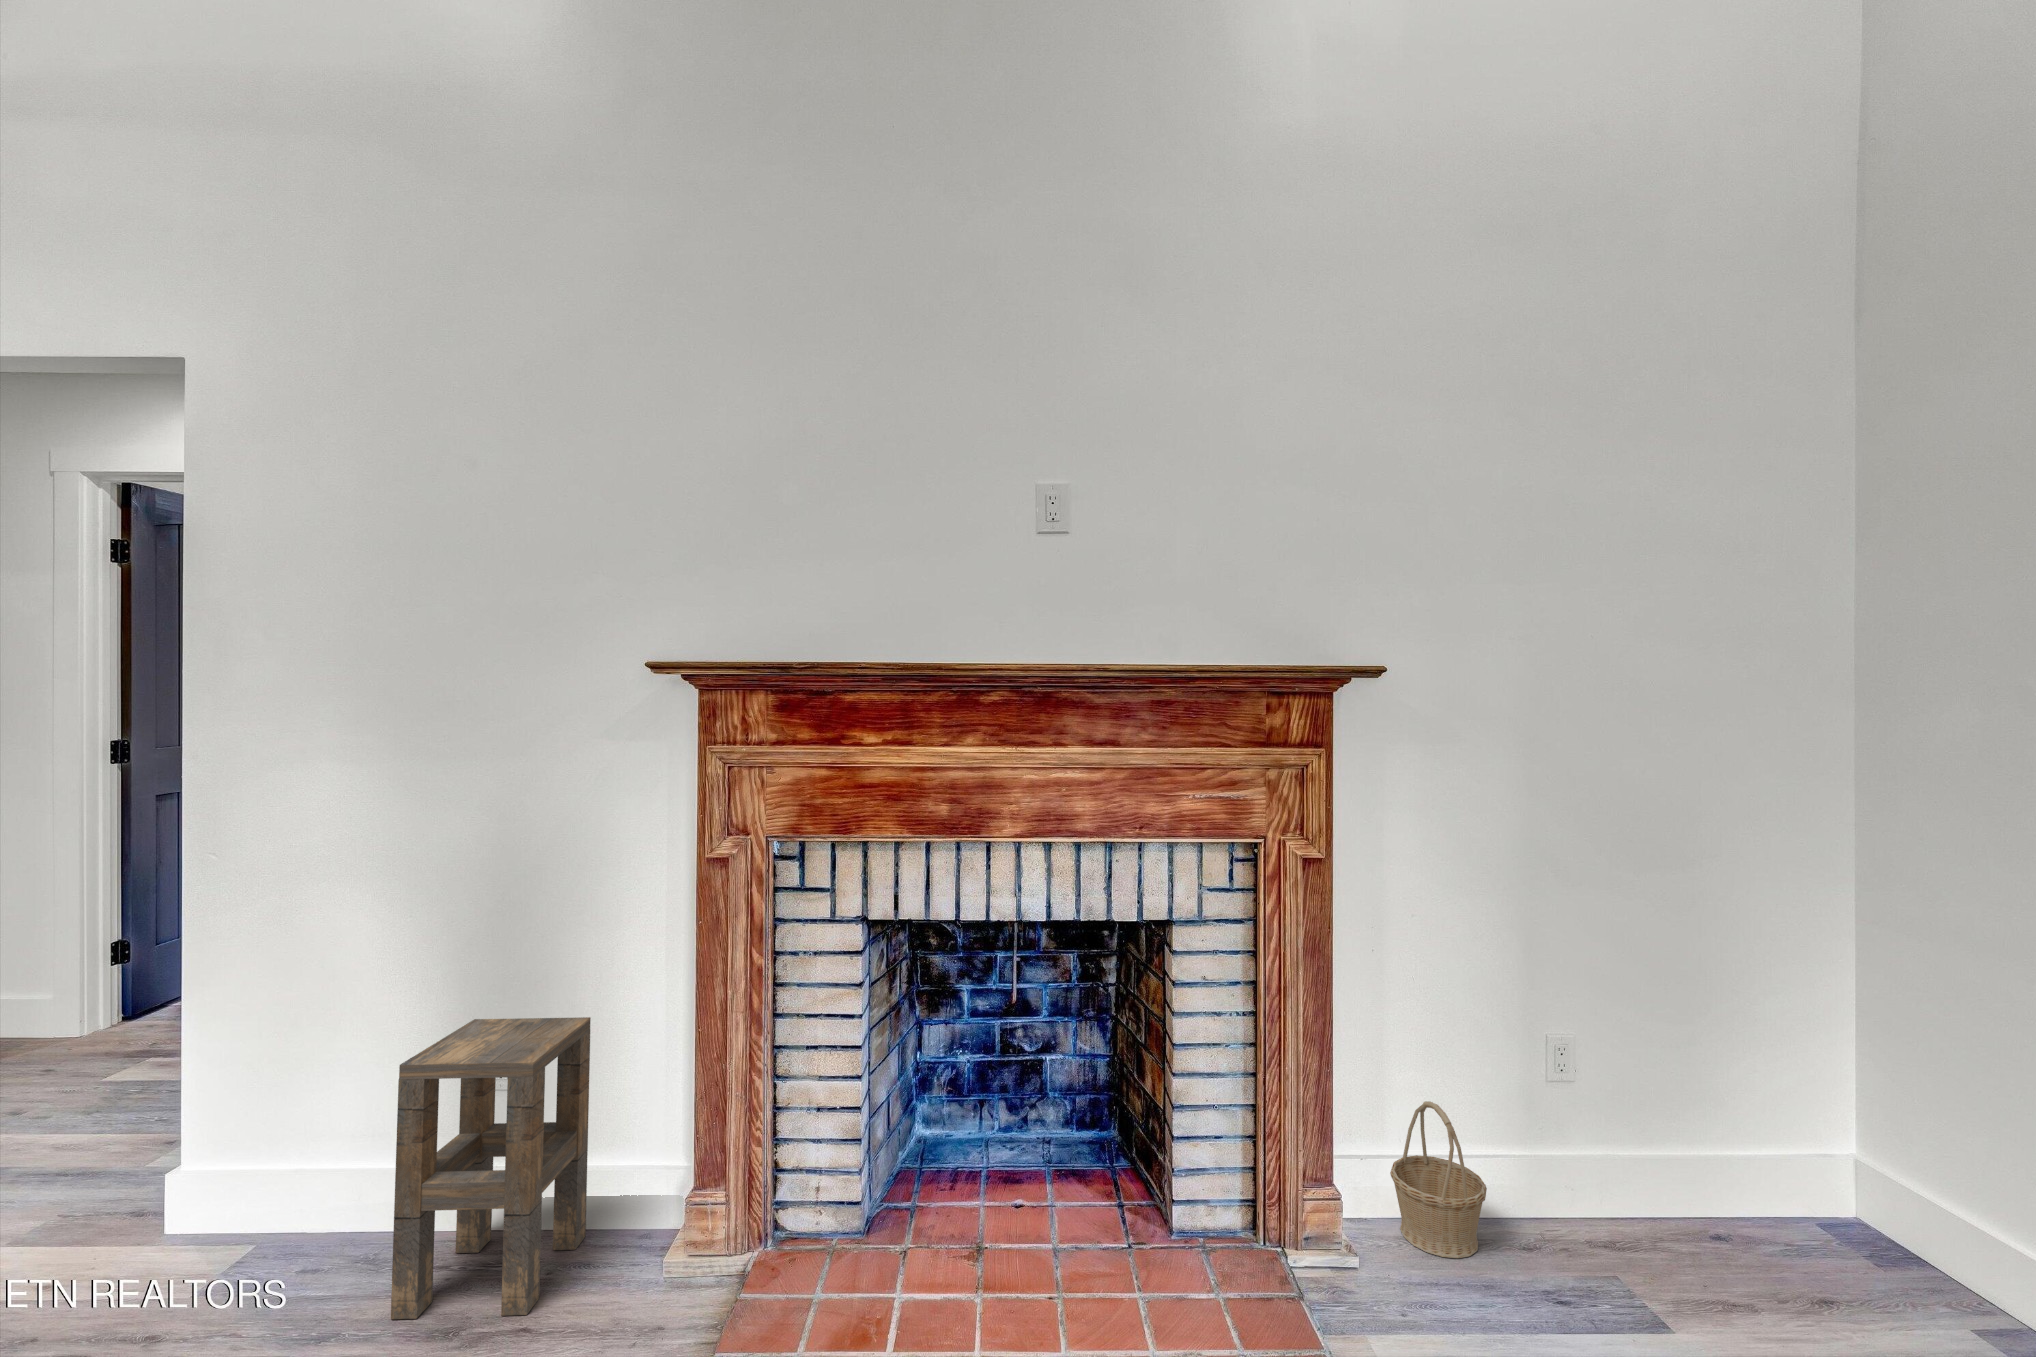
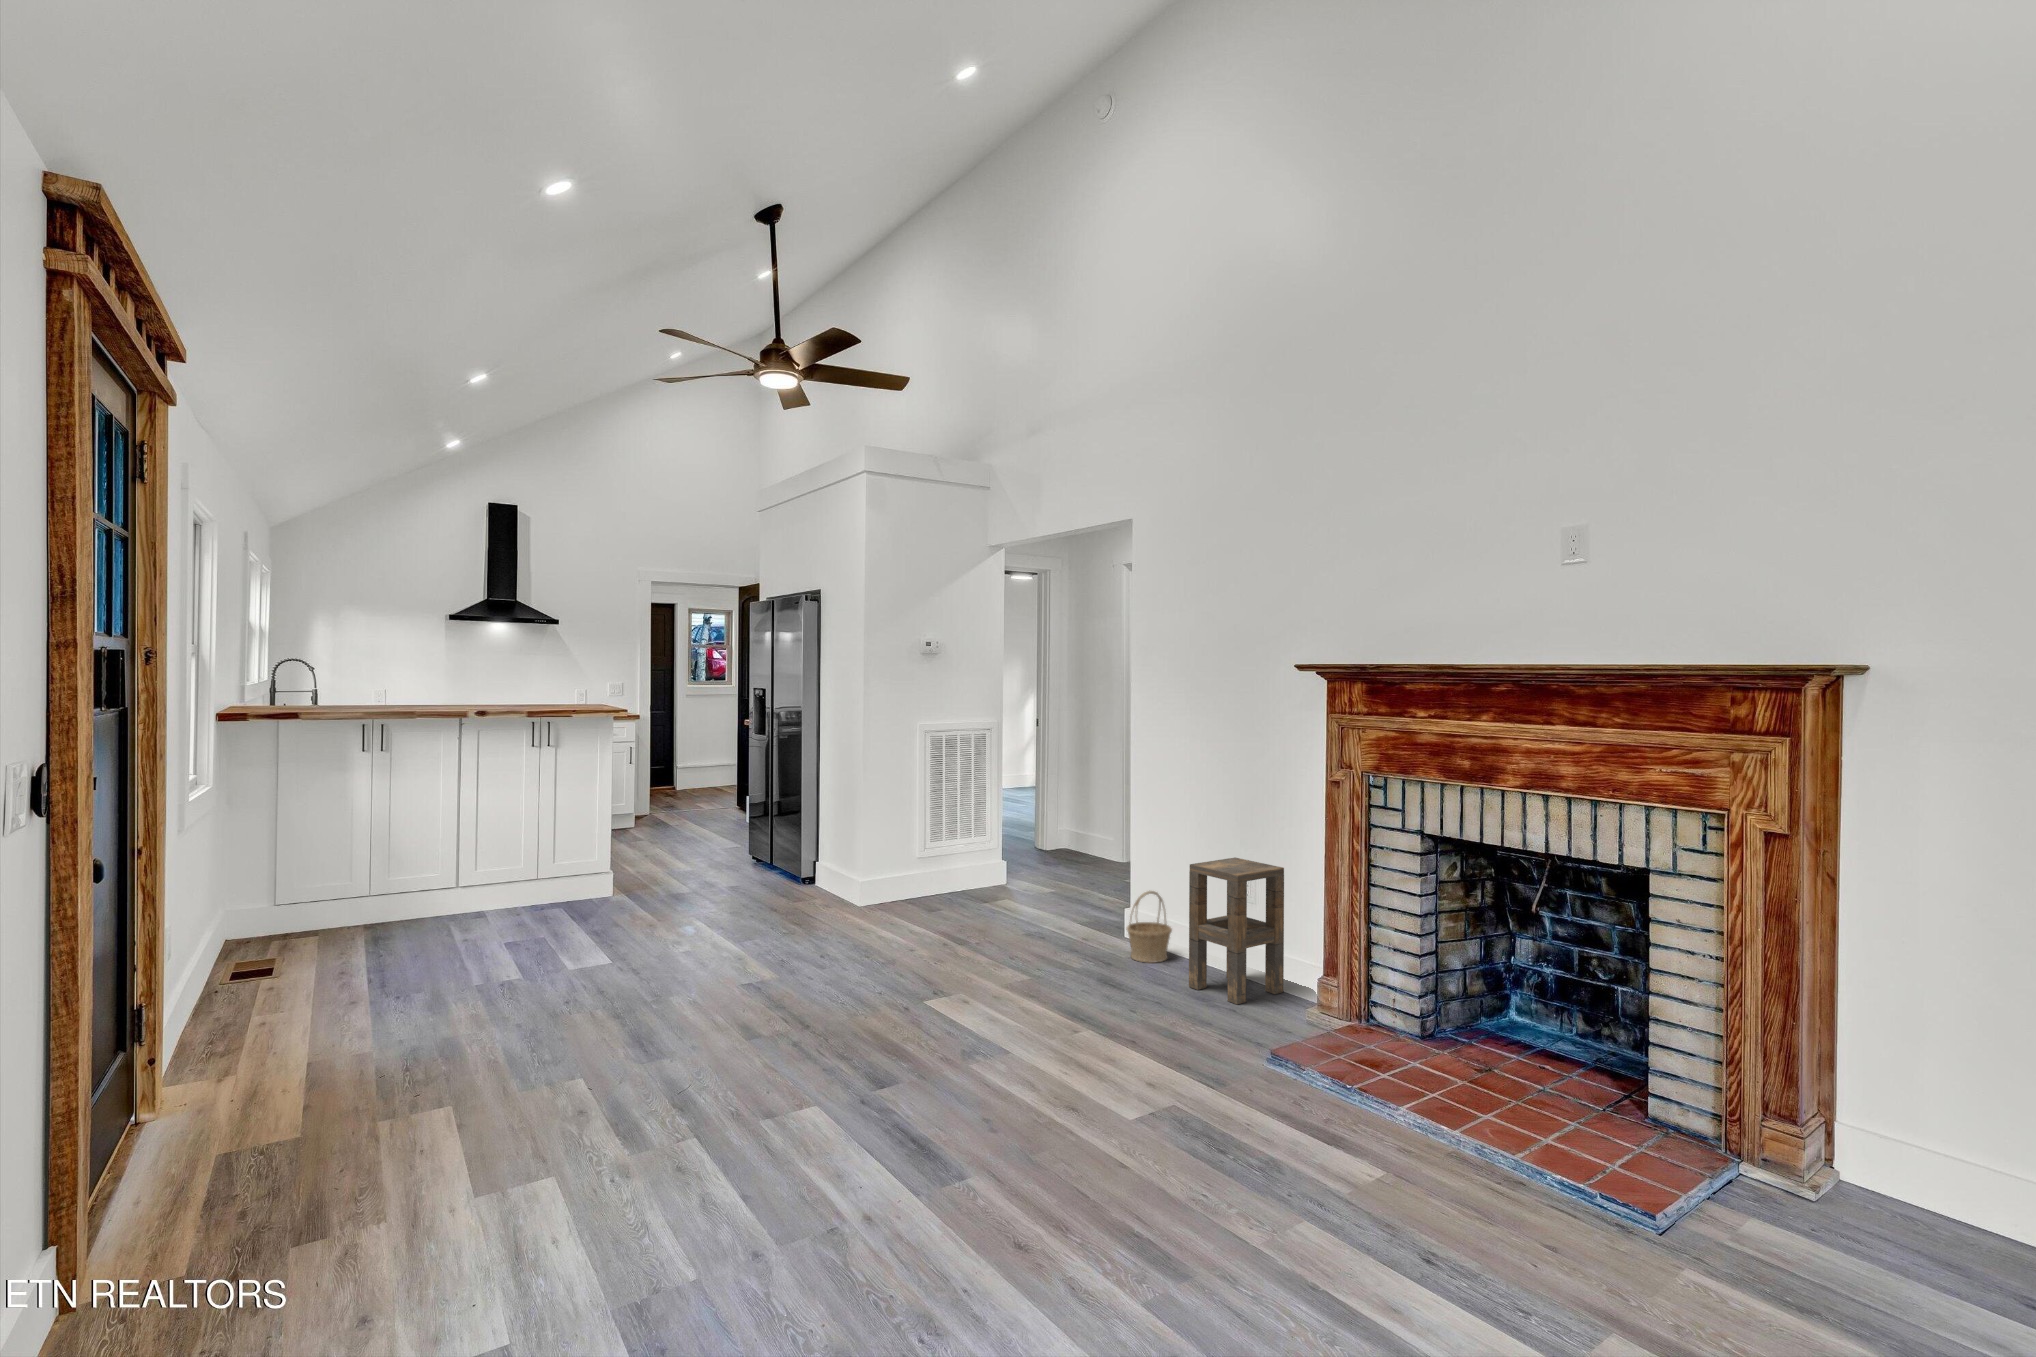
basket: present [1390,1101,1487,1258] -> present [1127,891,1172,963]

